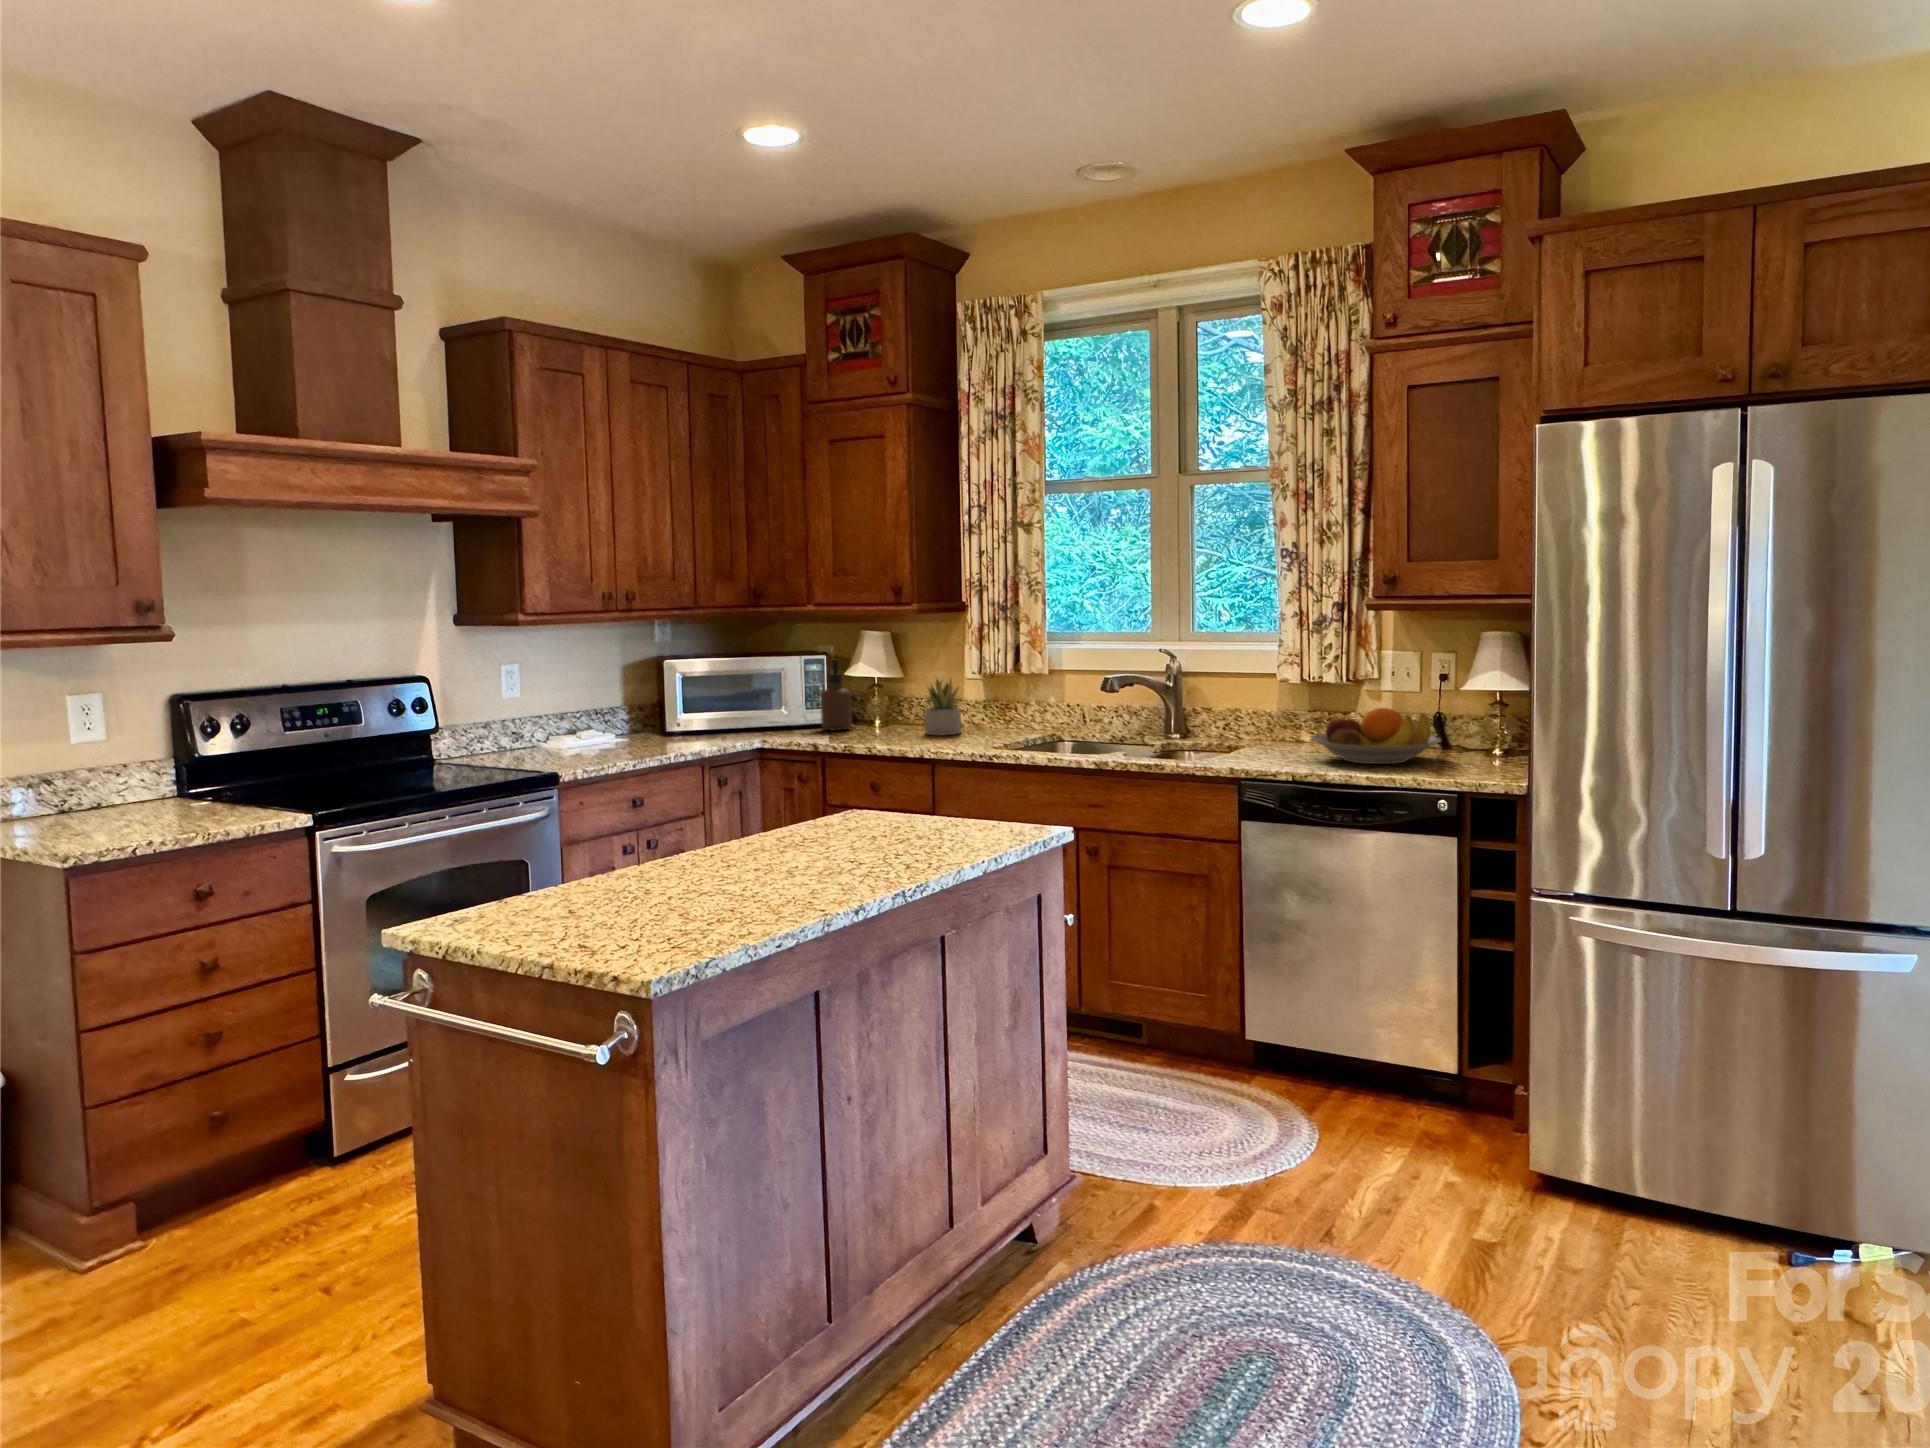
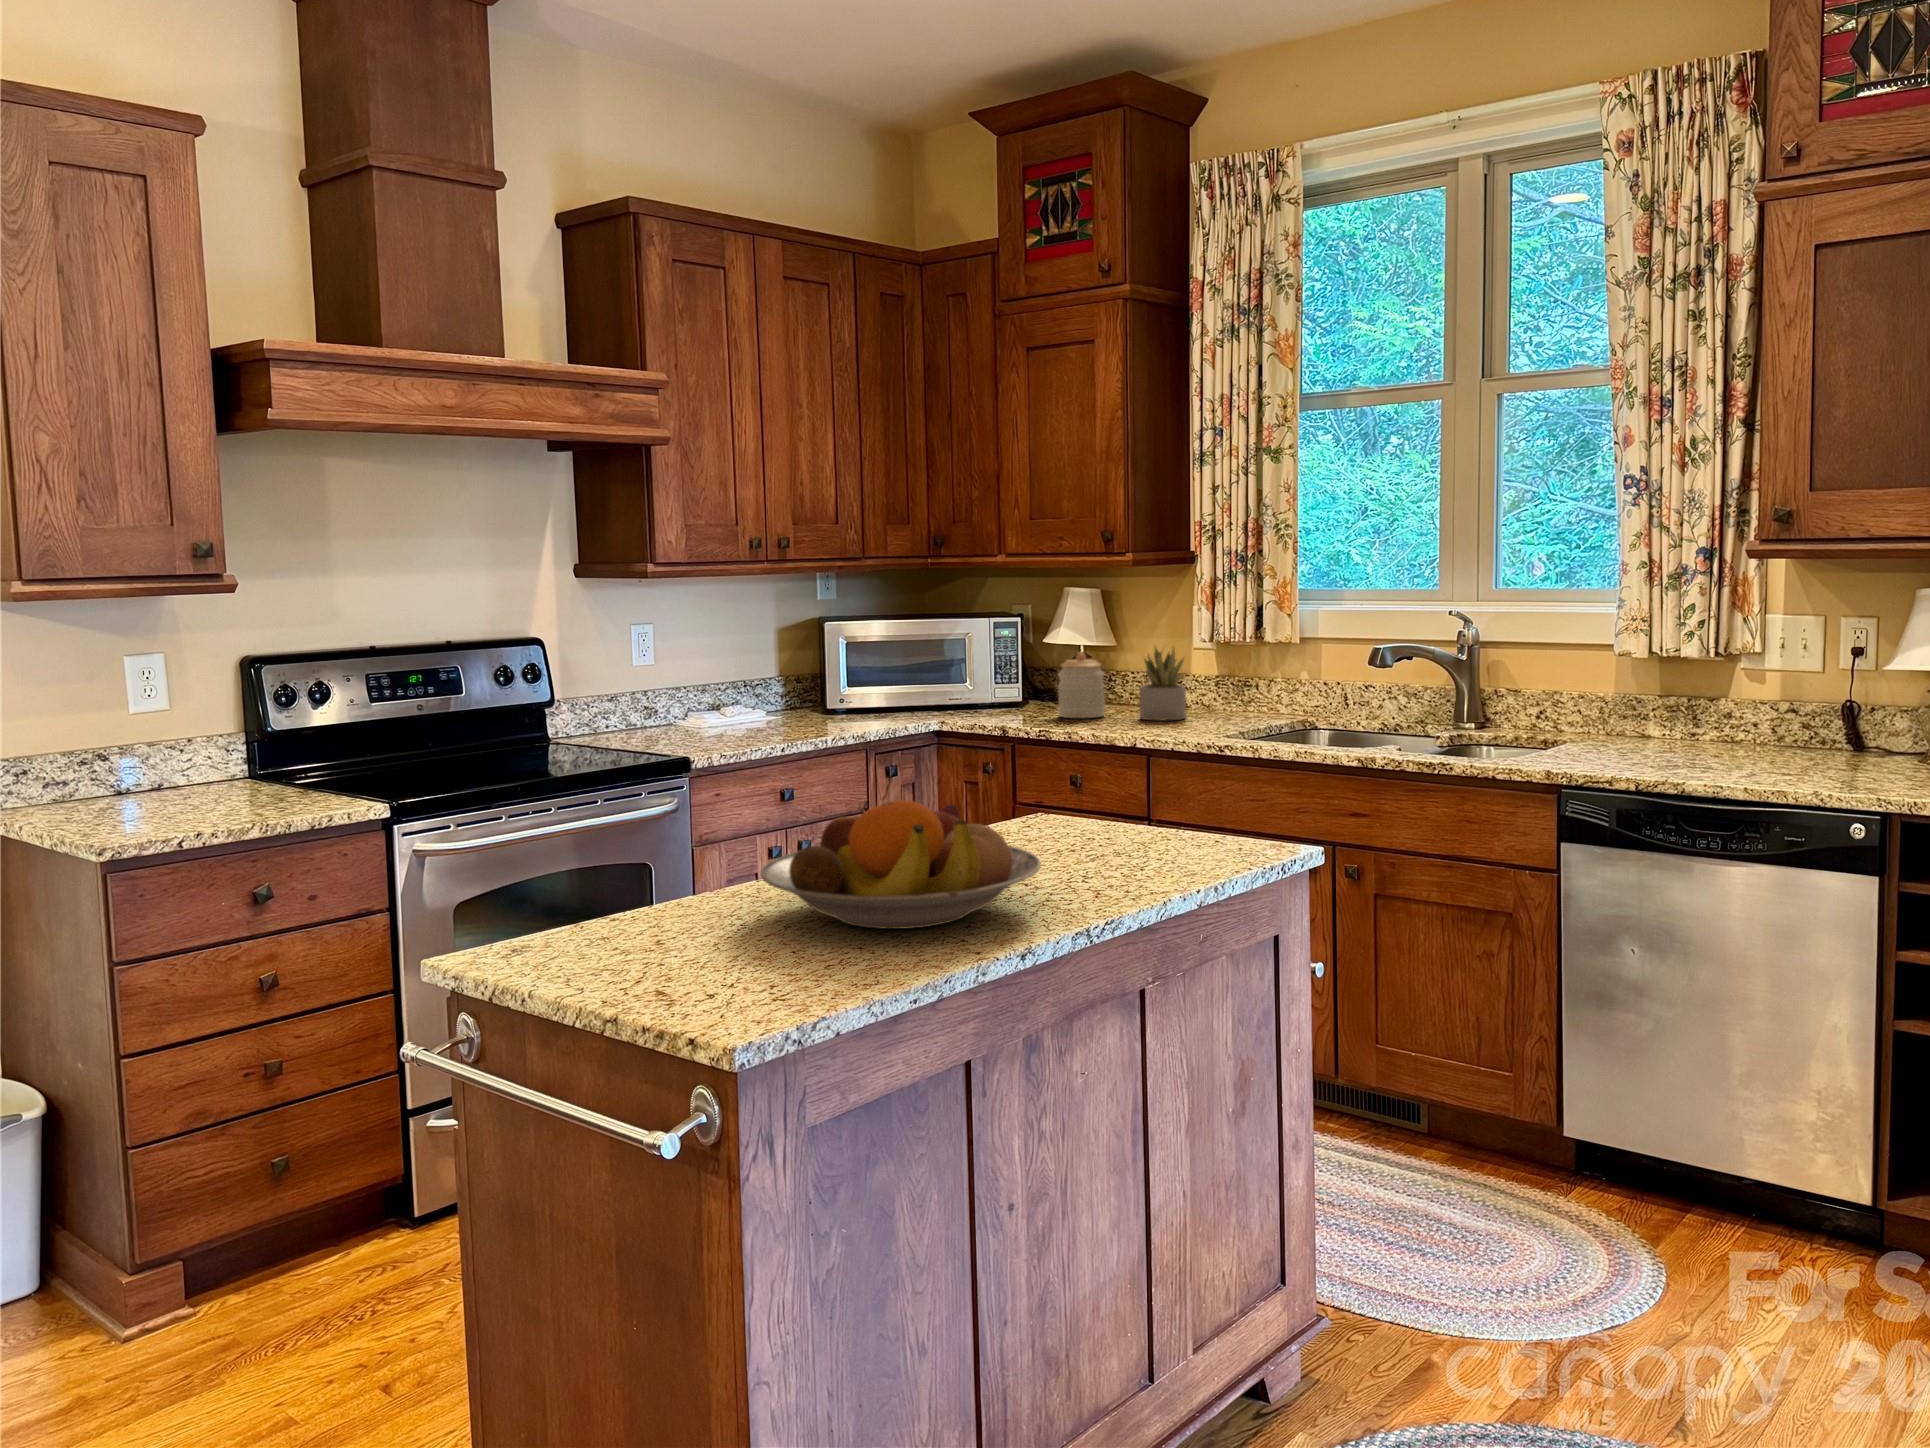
soap dispenser: present [821,660,852,731] -> none [1010,623,1049,712]
jar: none [859,682,898,735] -> present [1058,652,1105,718]
fruit bowl: present [1311,708,1441,764] -> present [761,800,1041,929]

